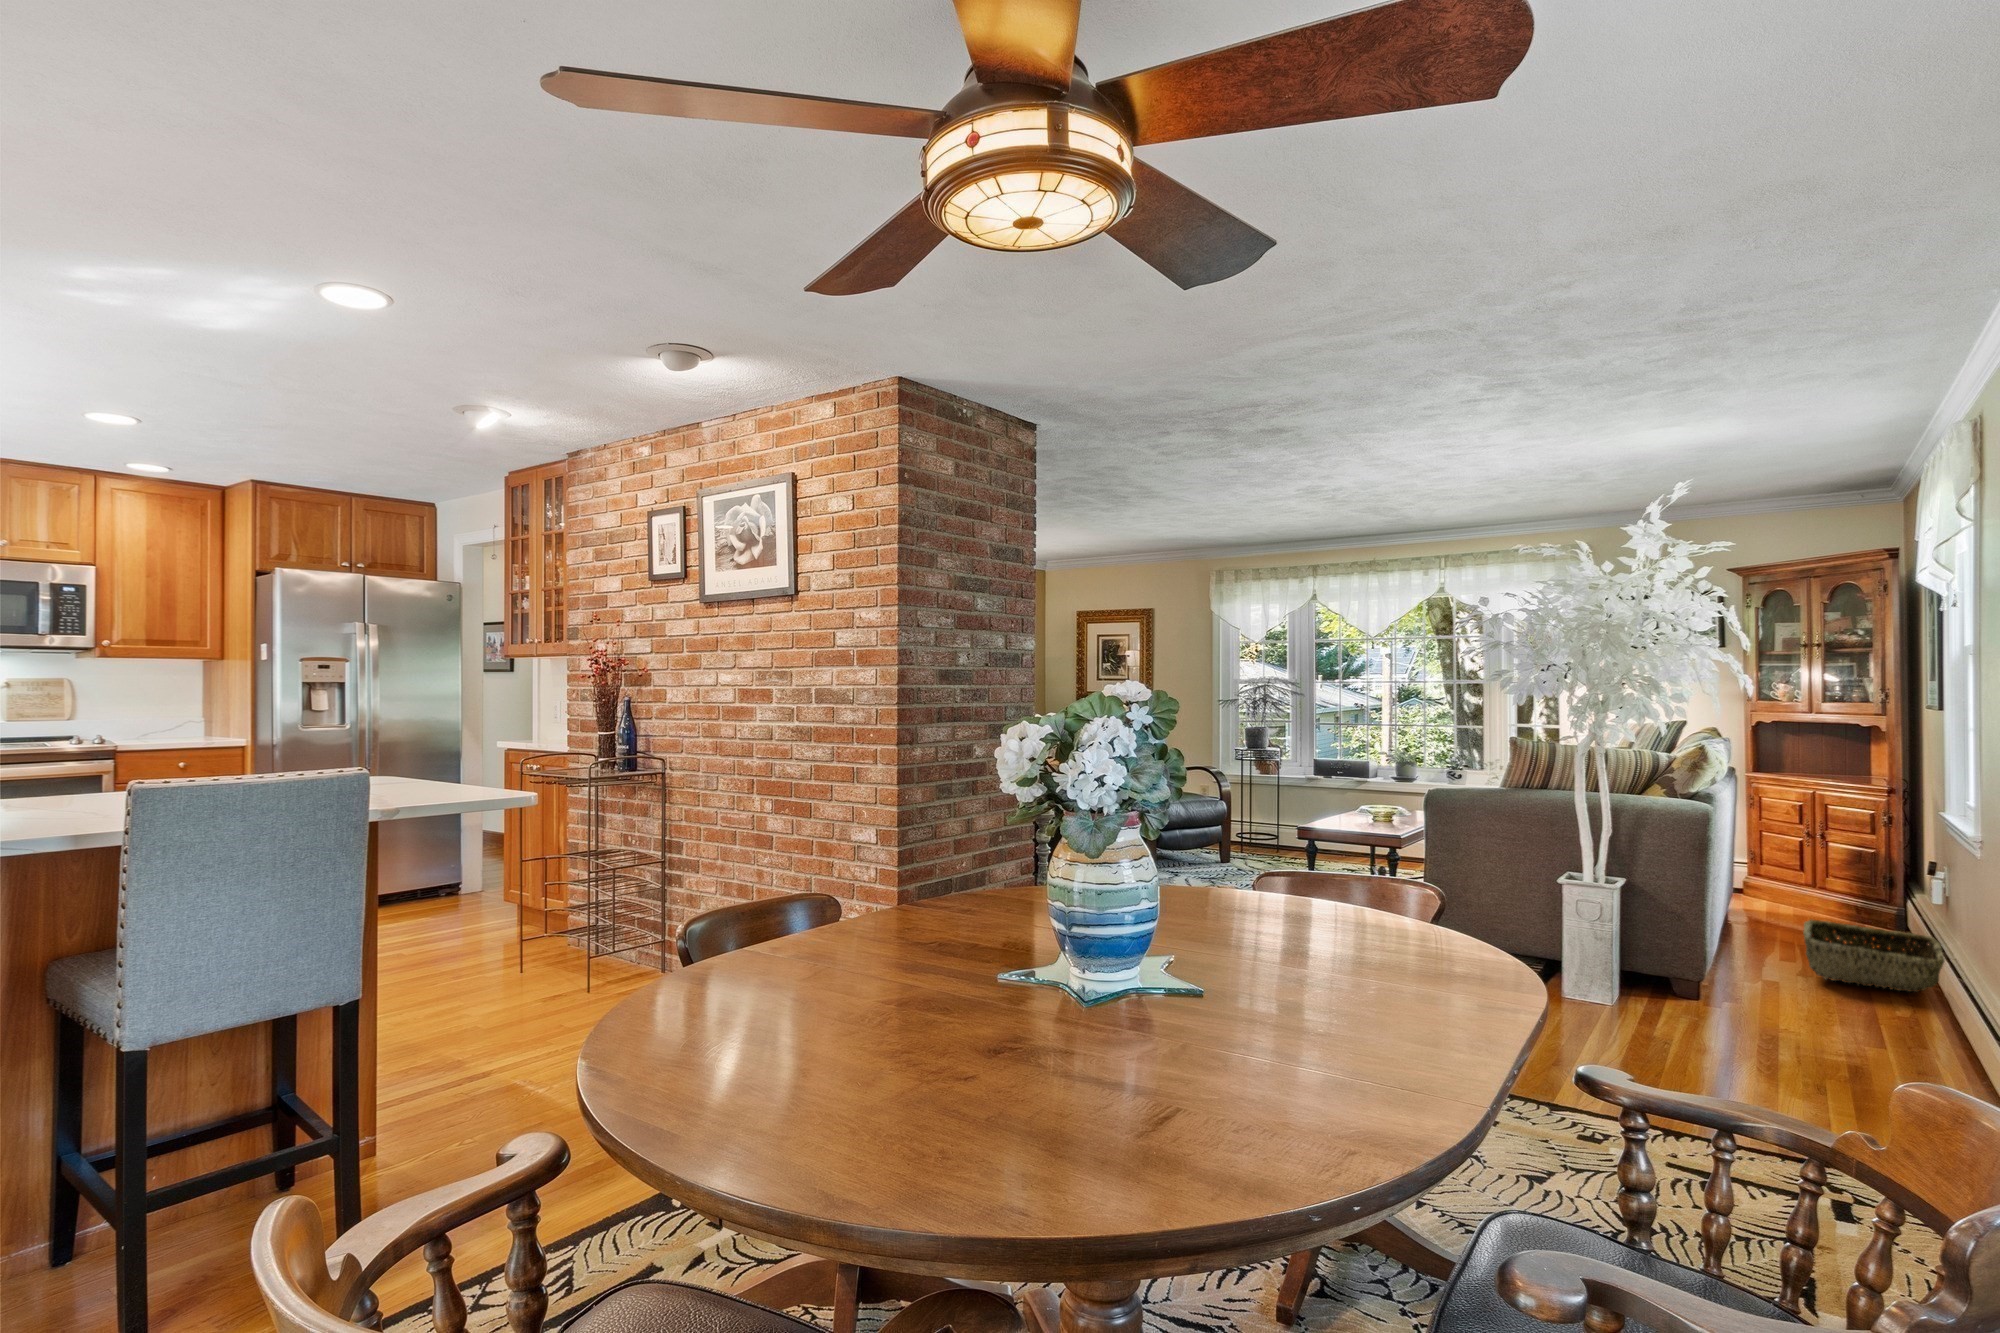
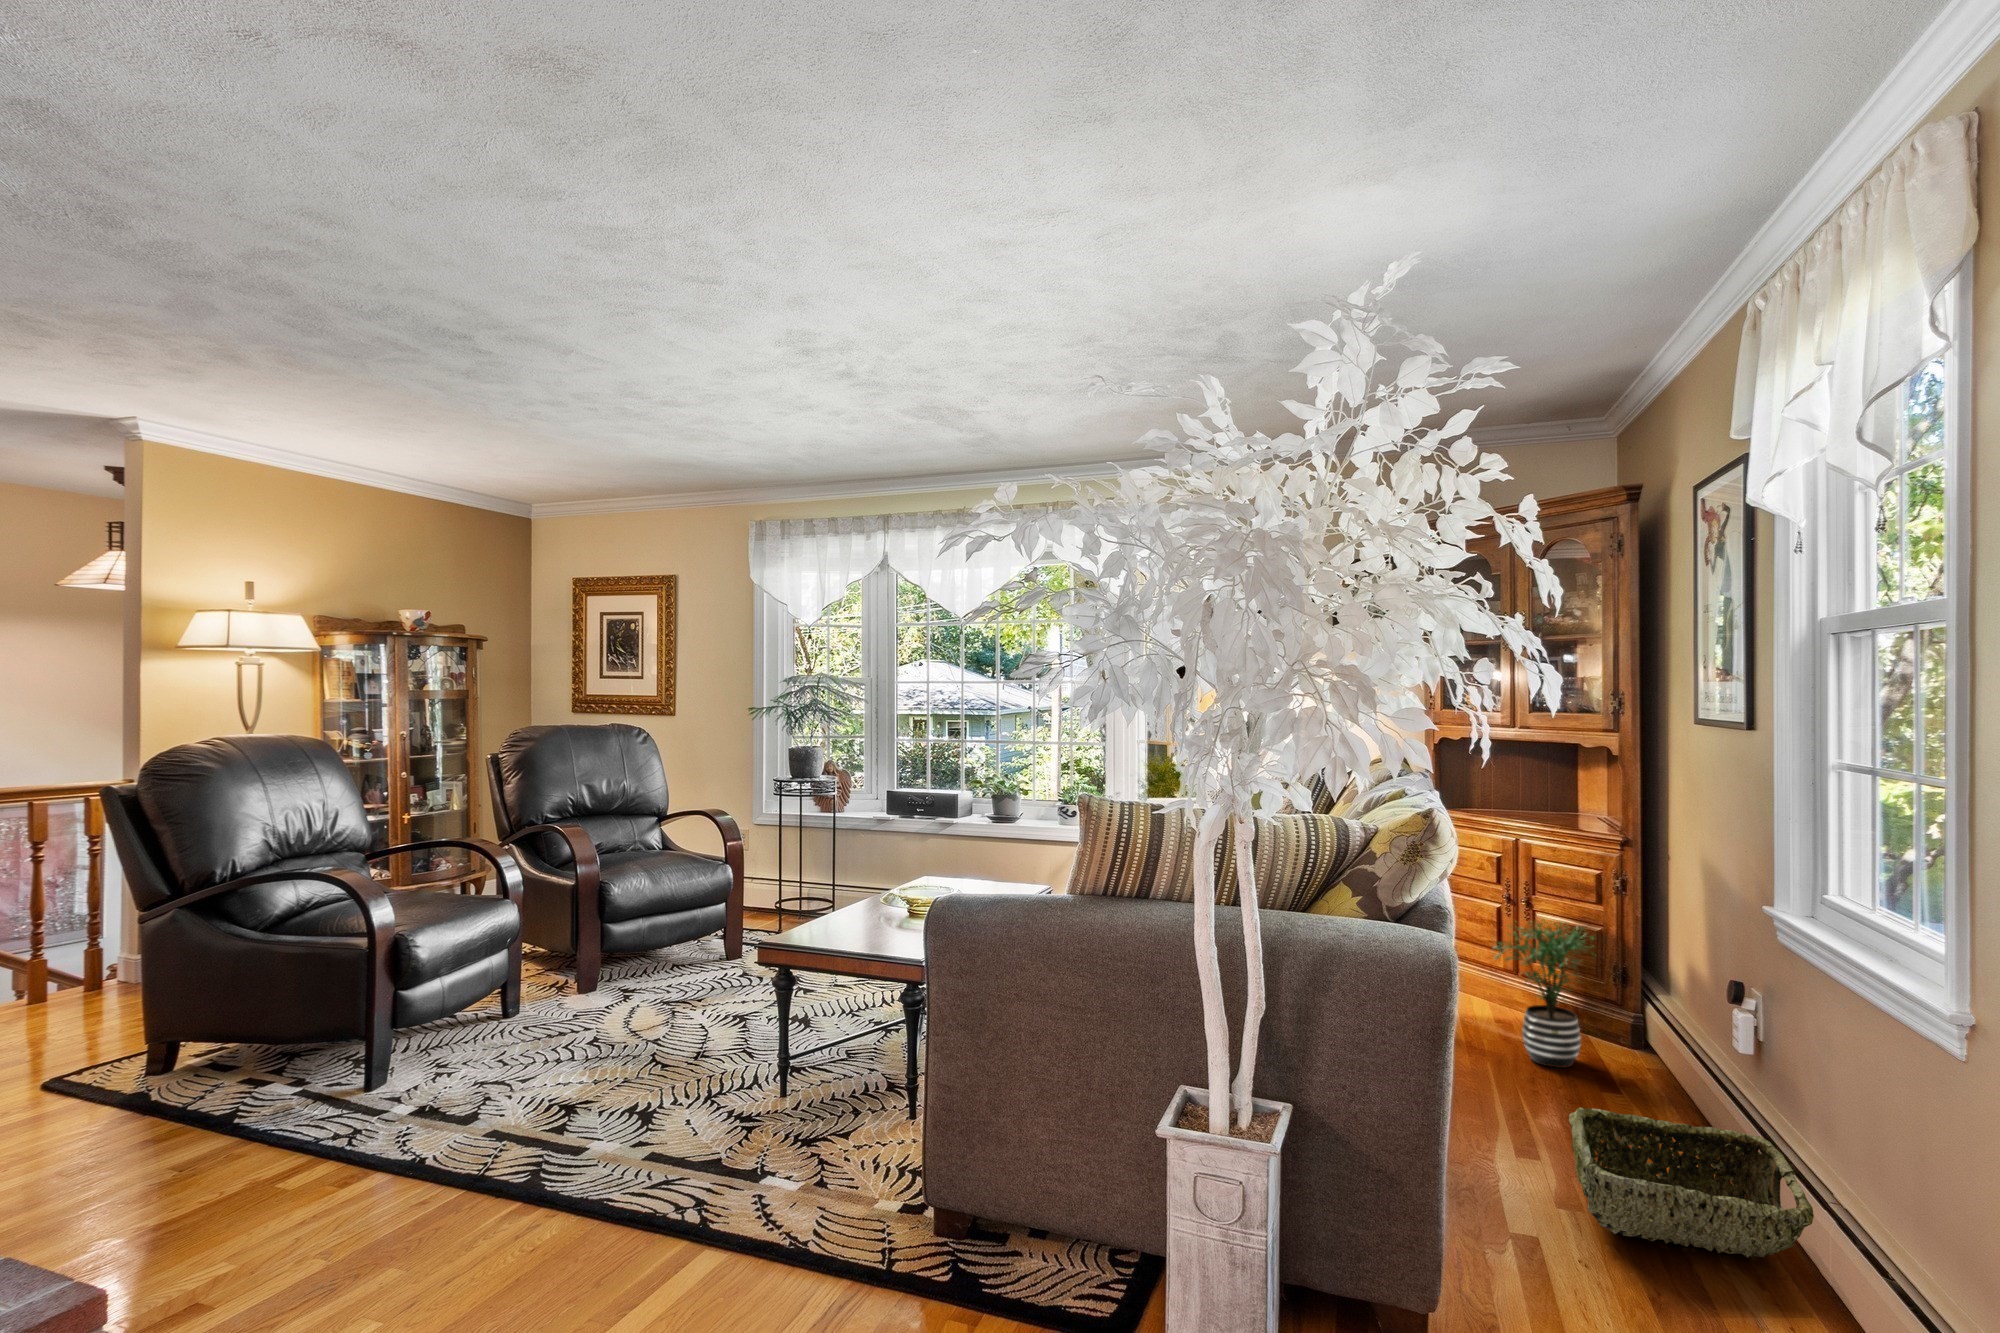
potted plant: none [1781,836,1868,934] -> present [1494,920,1596,1068]

